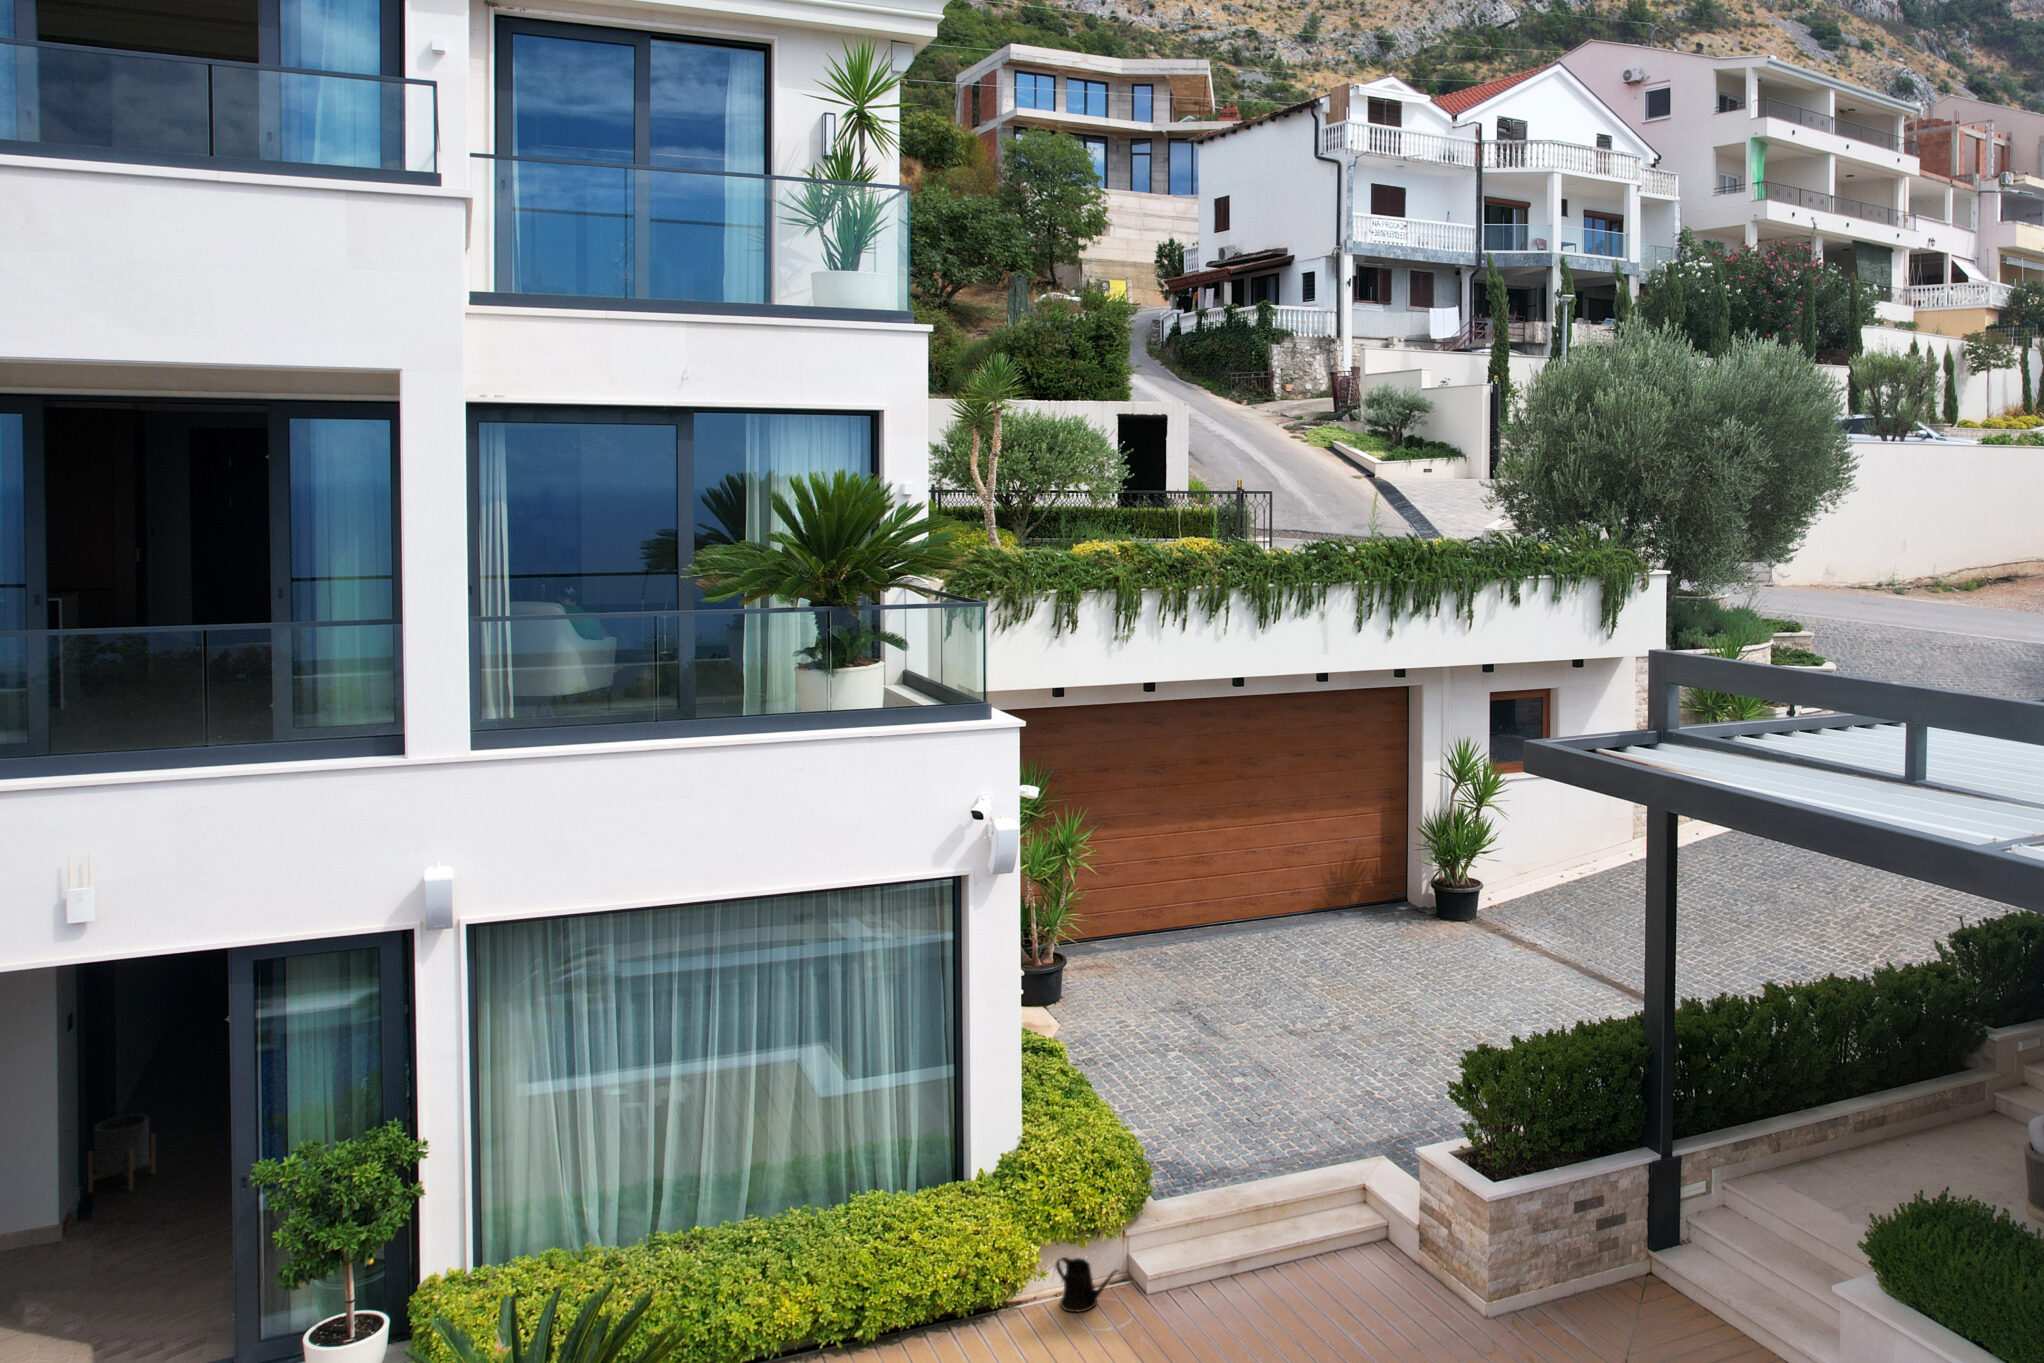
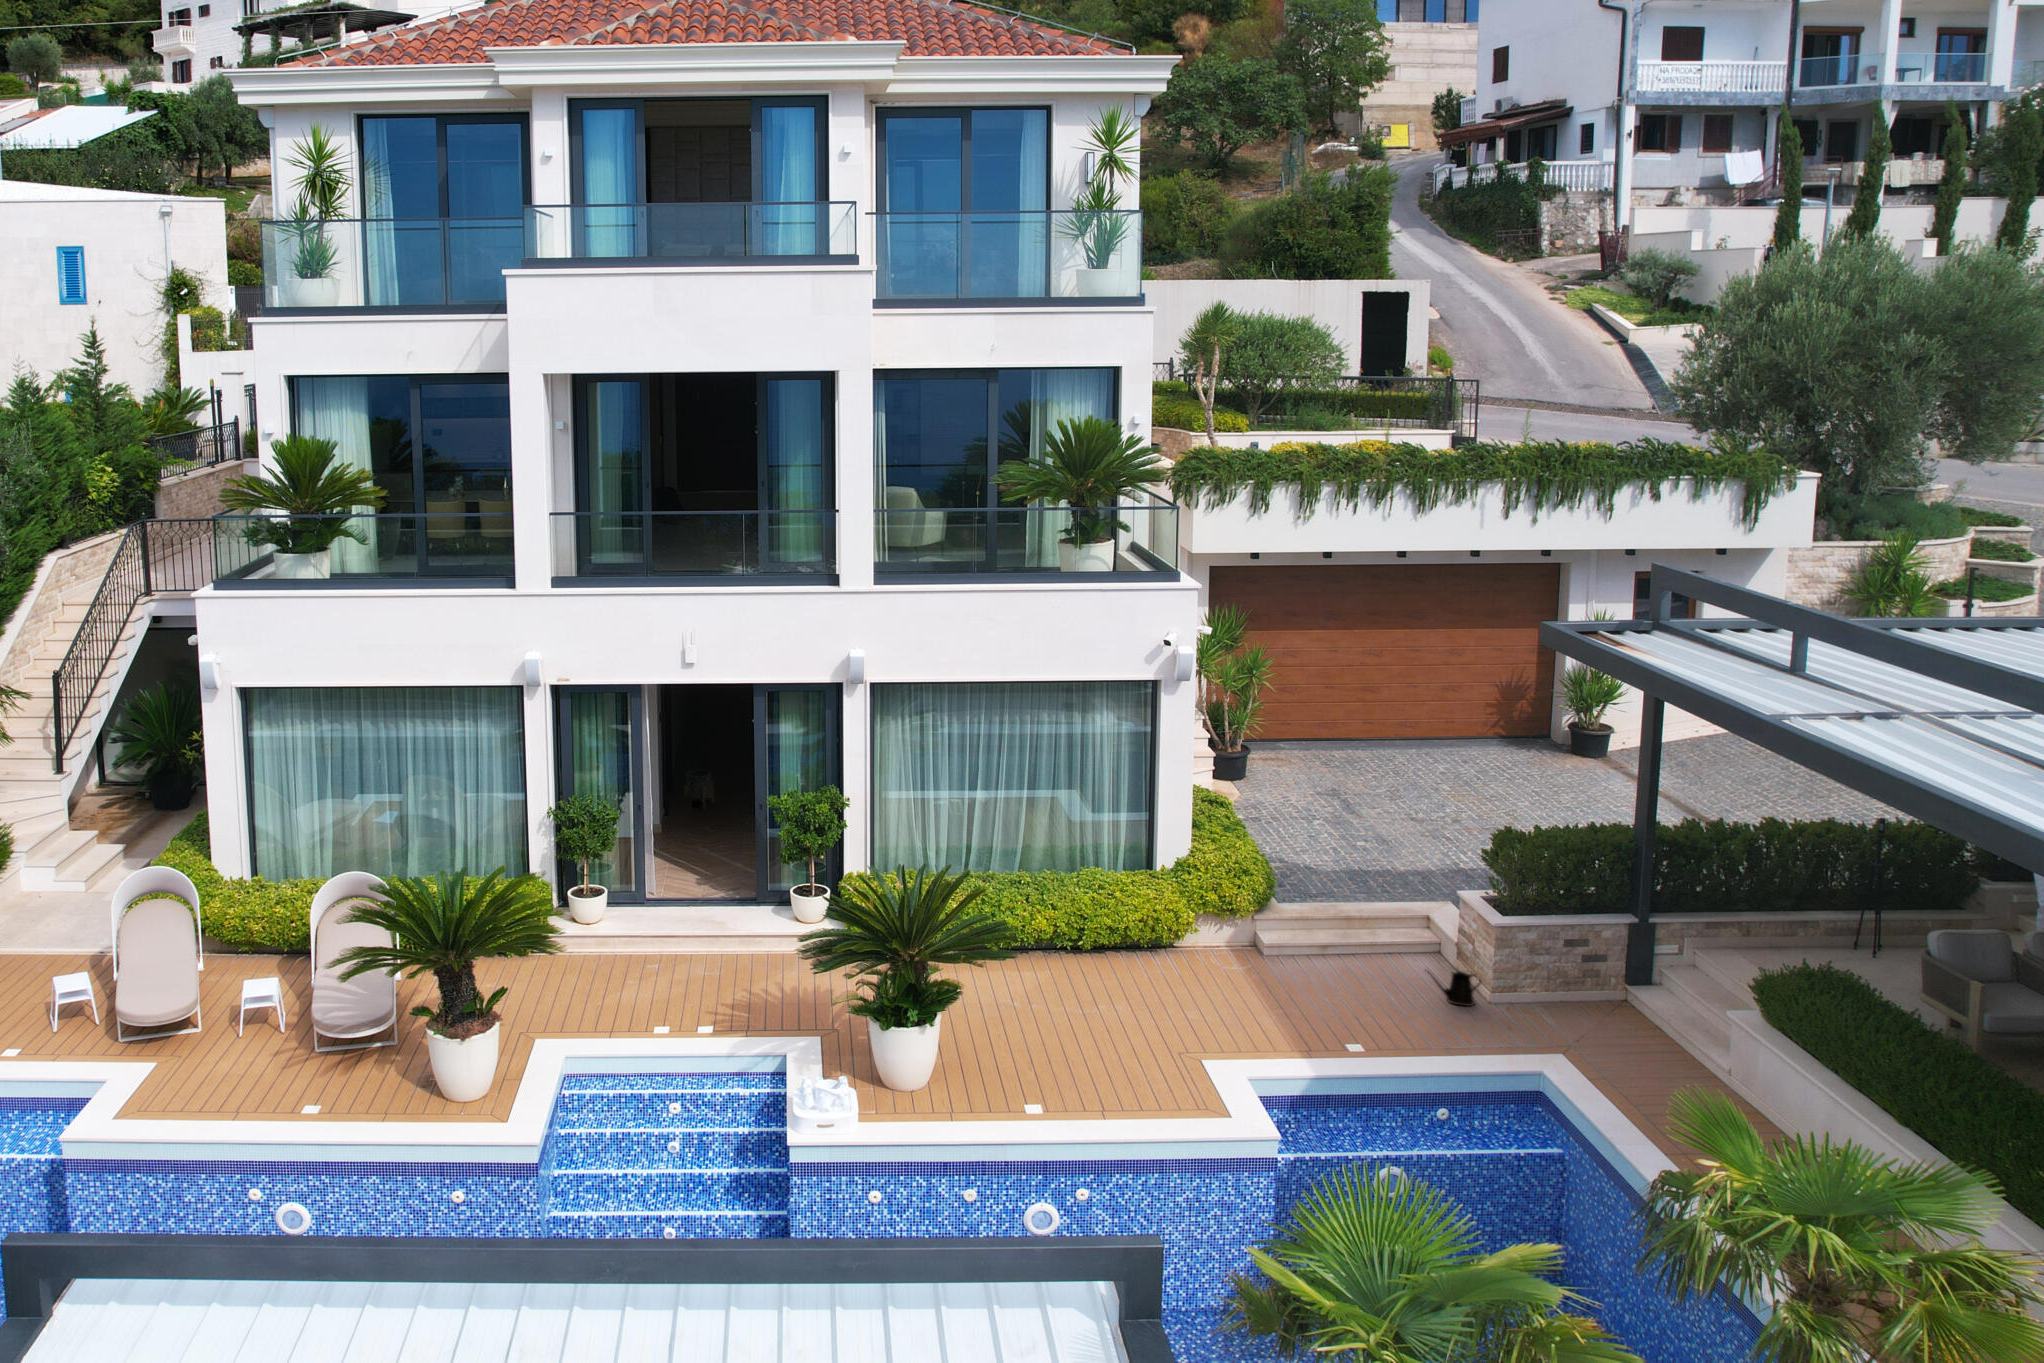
watering can: present [1056,1257,1118,1312] -> present [1425,969,1481,1006]

